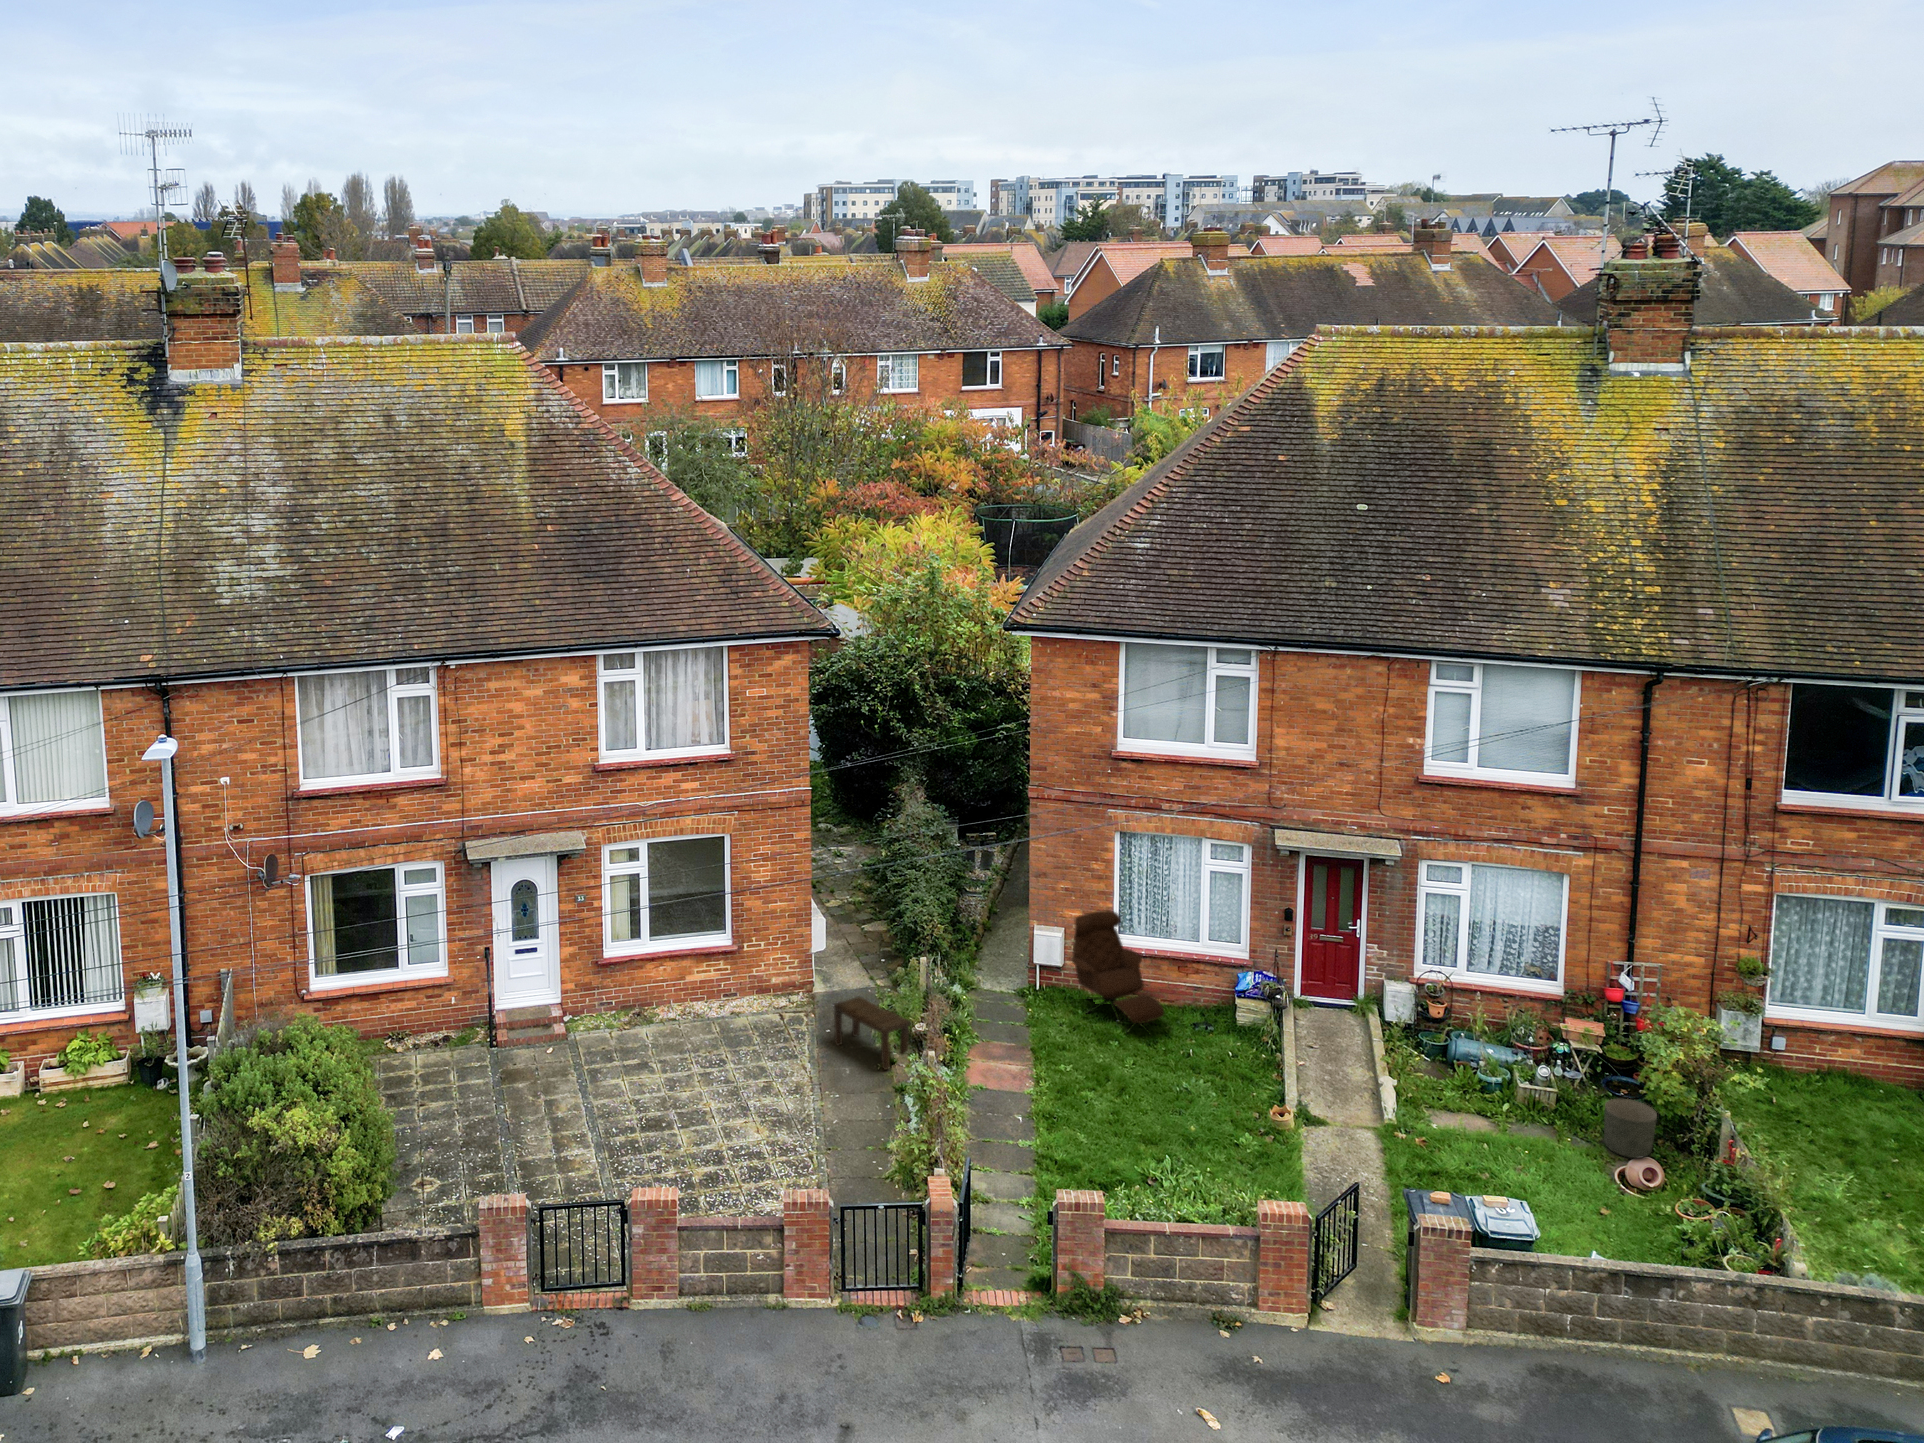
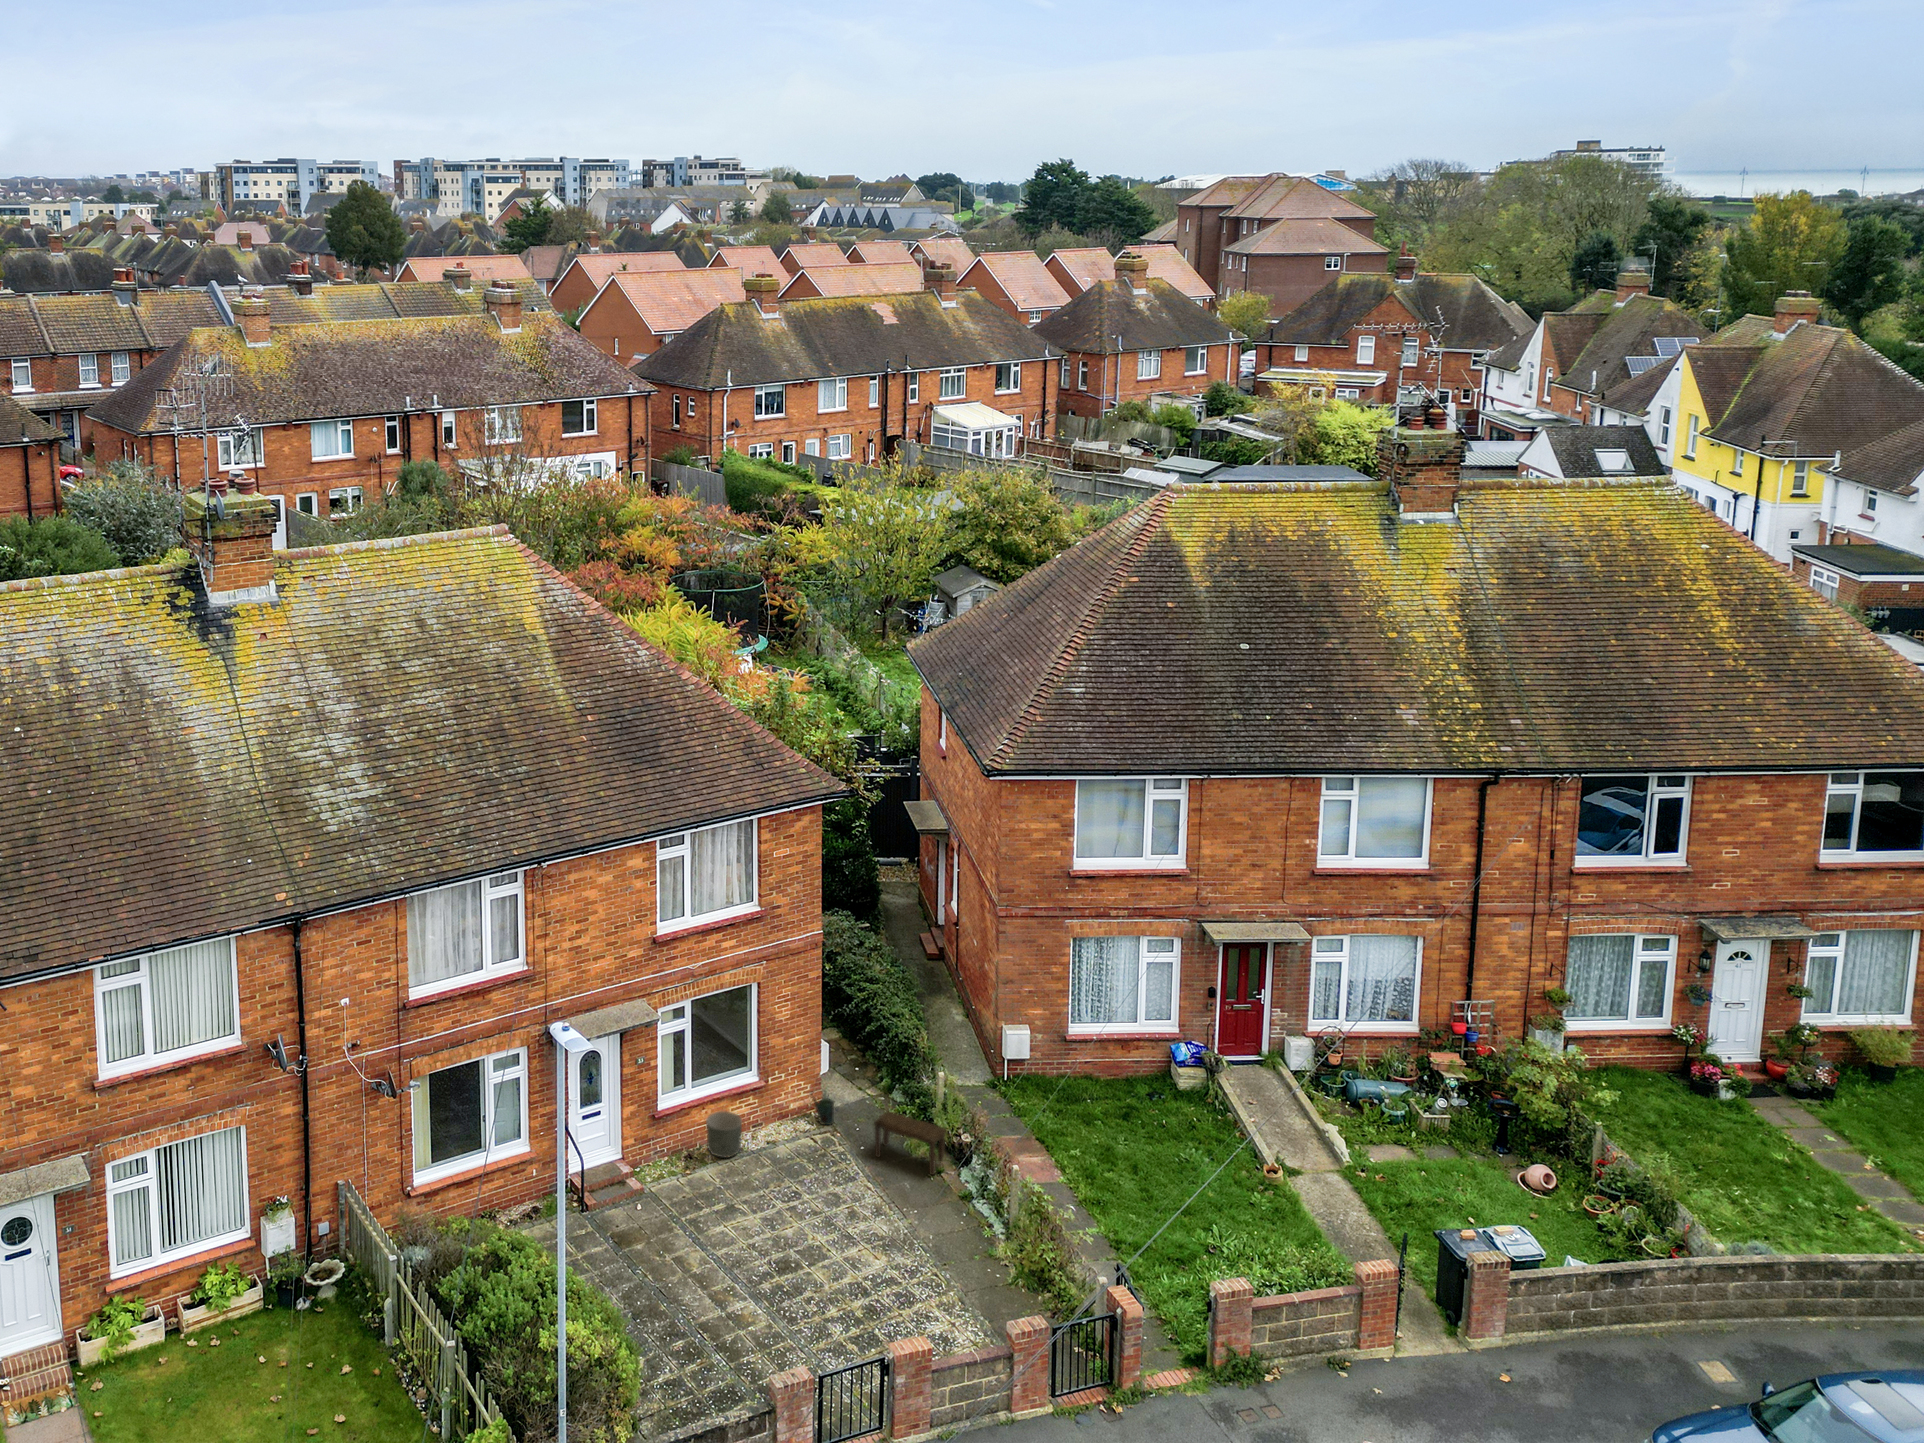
lounge chair: present [1072,910,1164,1033] -> none [1044,1004,1131,1110]
watering can: none [792,971,815,1009] -> present [810,1093,835,1125]
planter: present [1604,1099,1657,1158] -> present [706,1111,742,1158]

